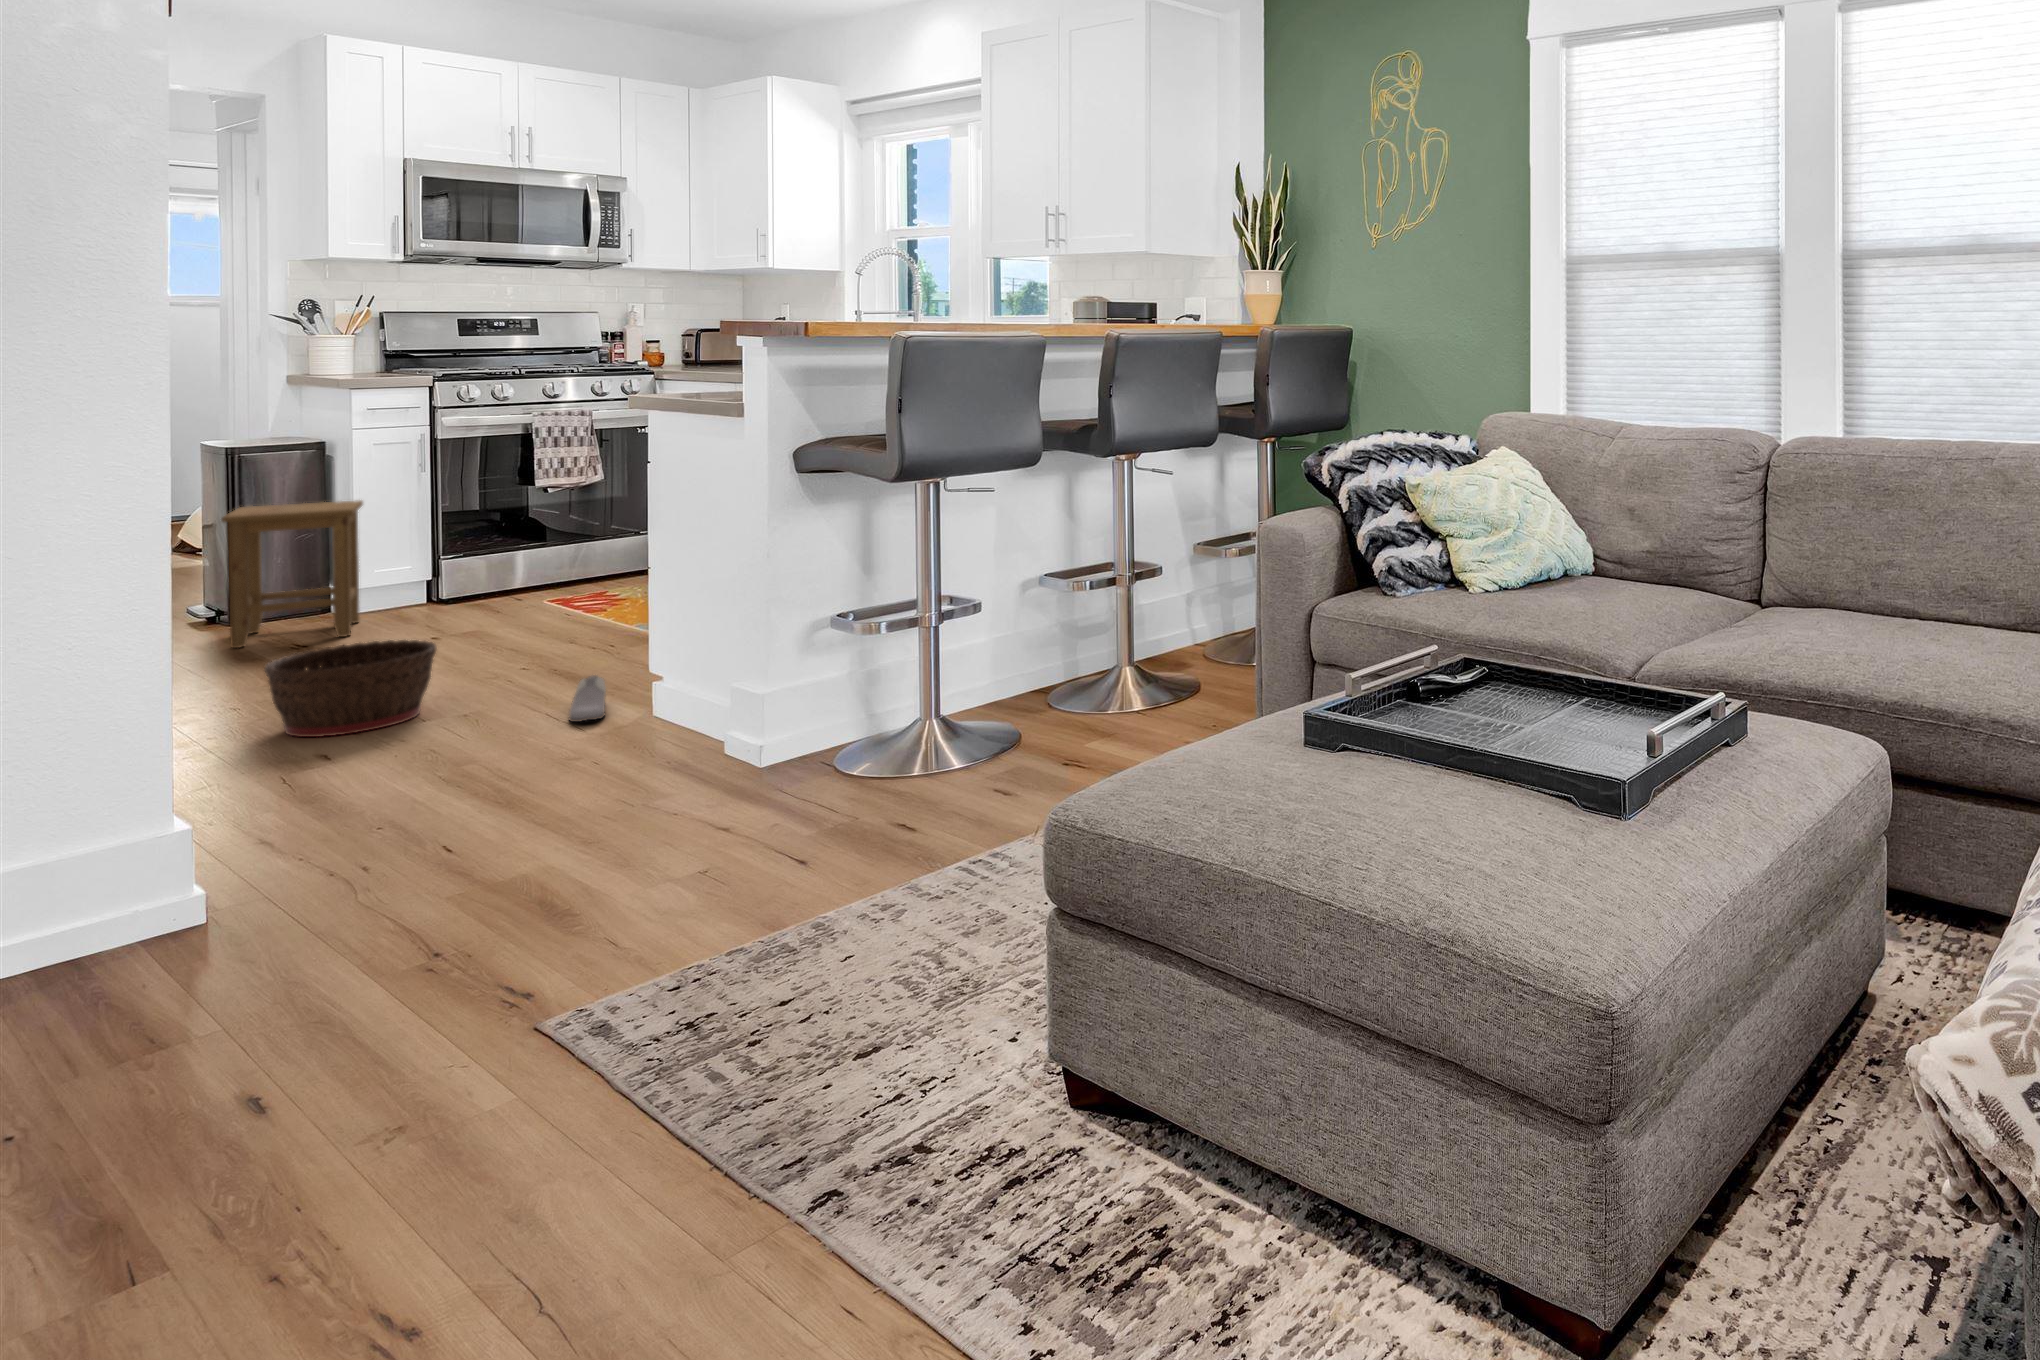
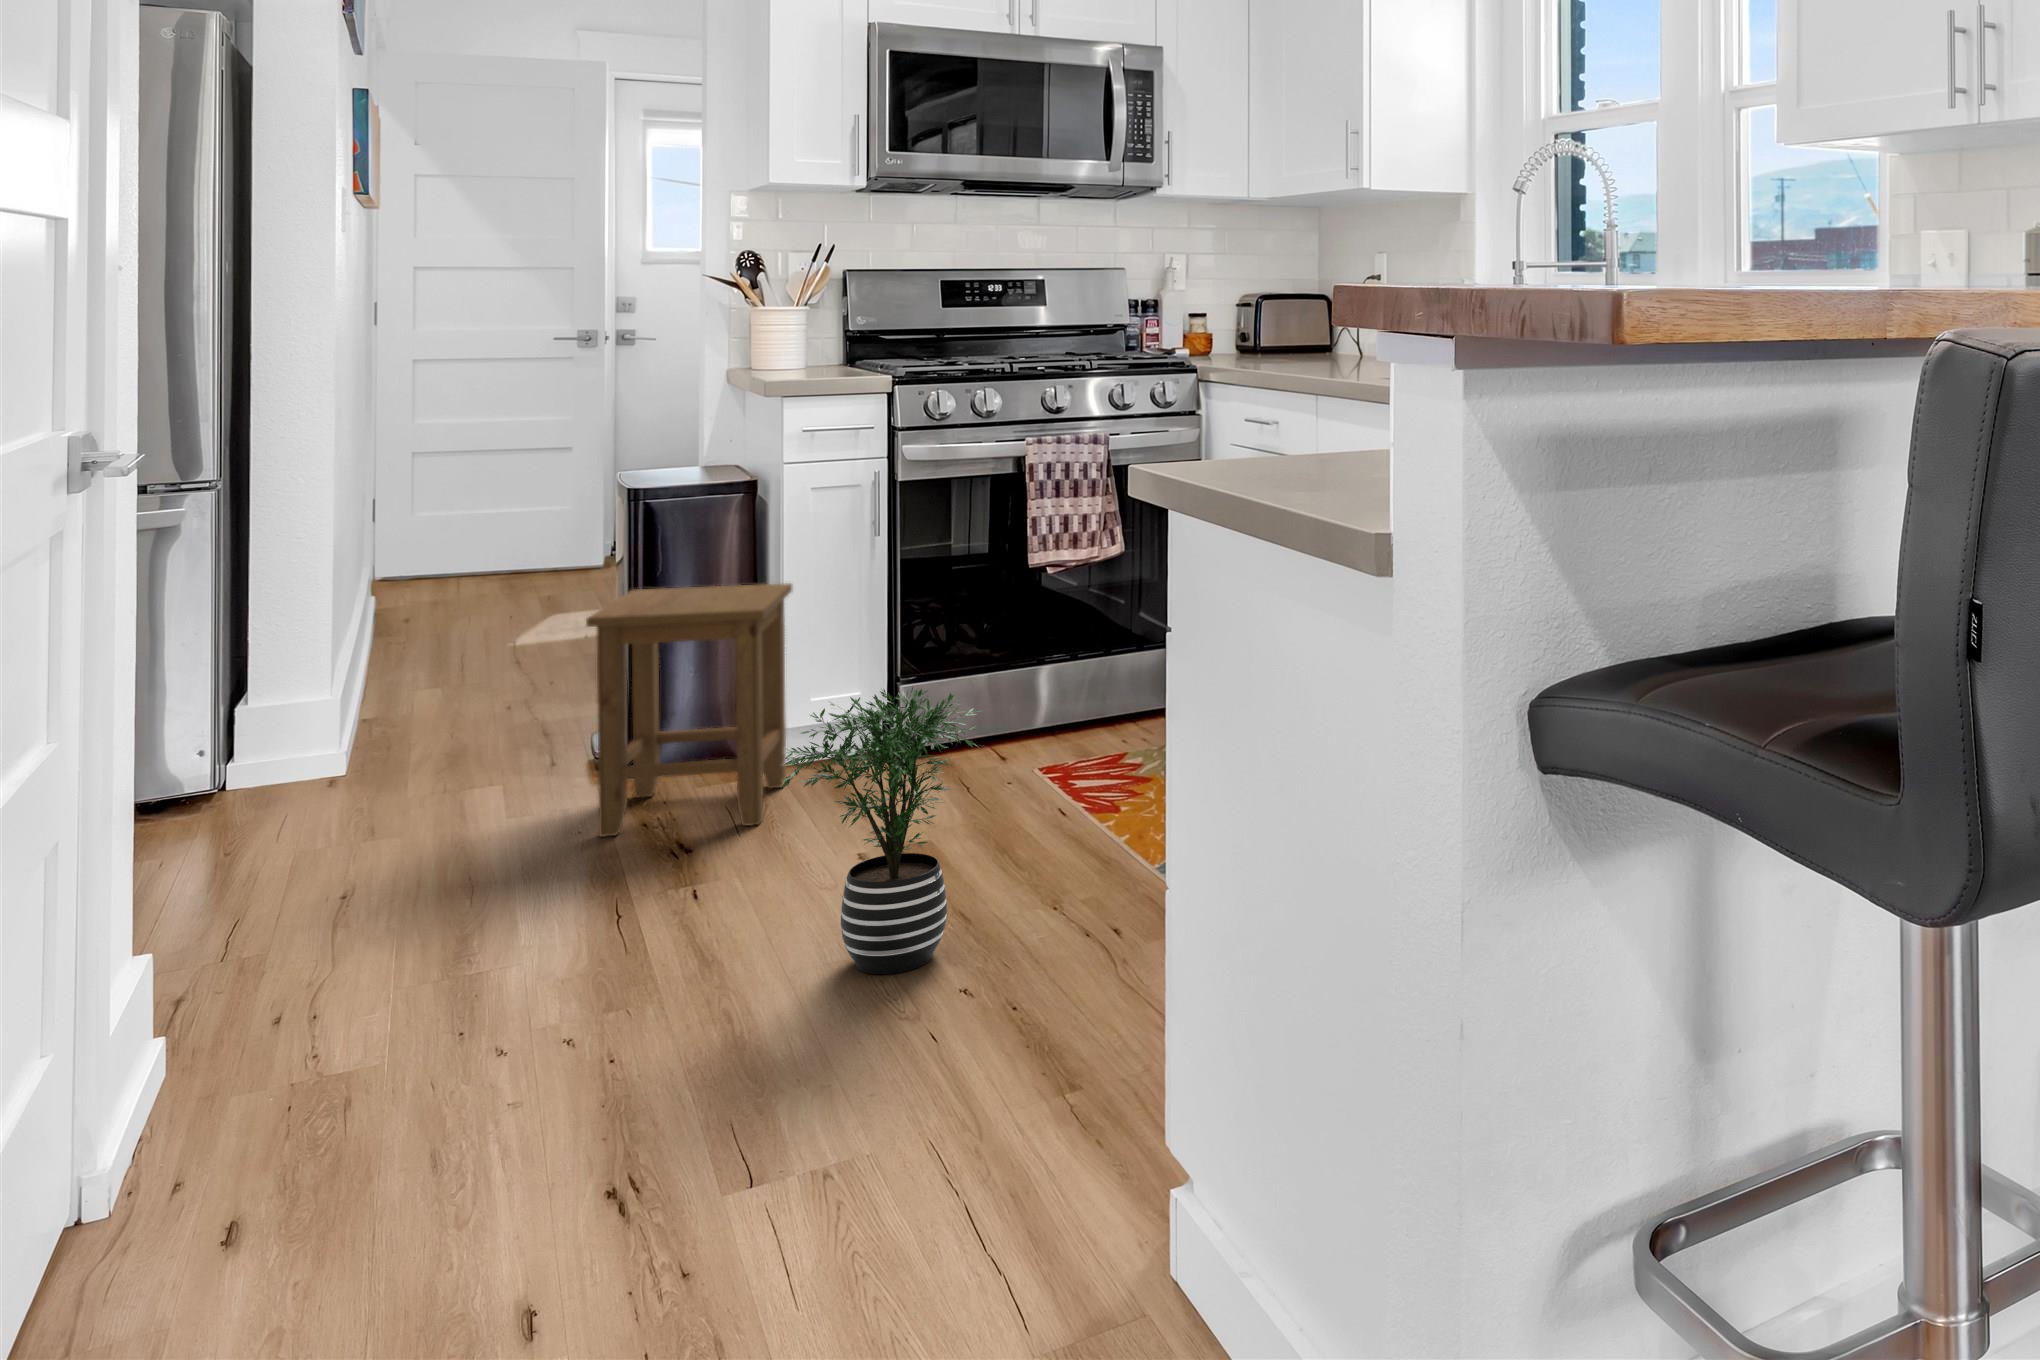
potted plant: none [396,526,529,672] -> present [781,687,979,974]
basket: present [265,640,437,737] -> none [493,952,802,1208]
shoe: present [569,675,606,722] -> none [1022,1101,1099,1272]

